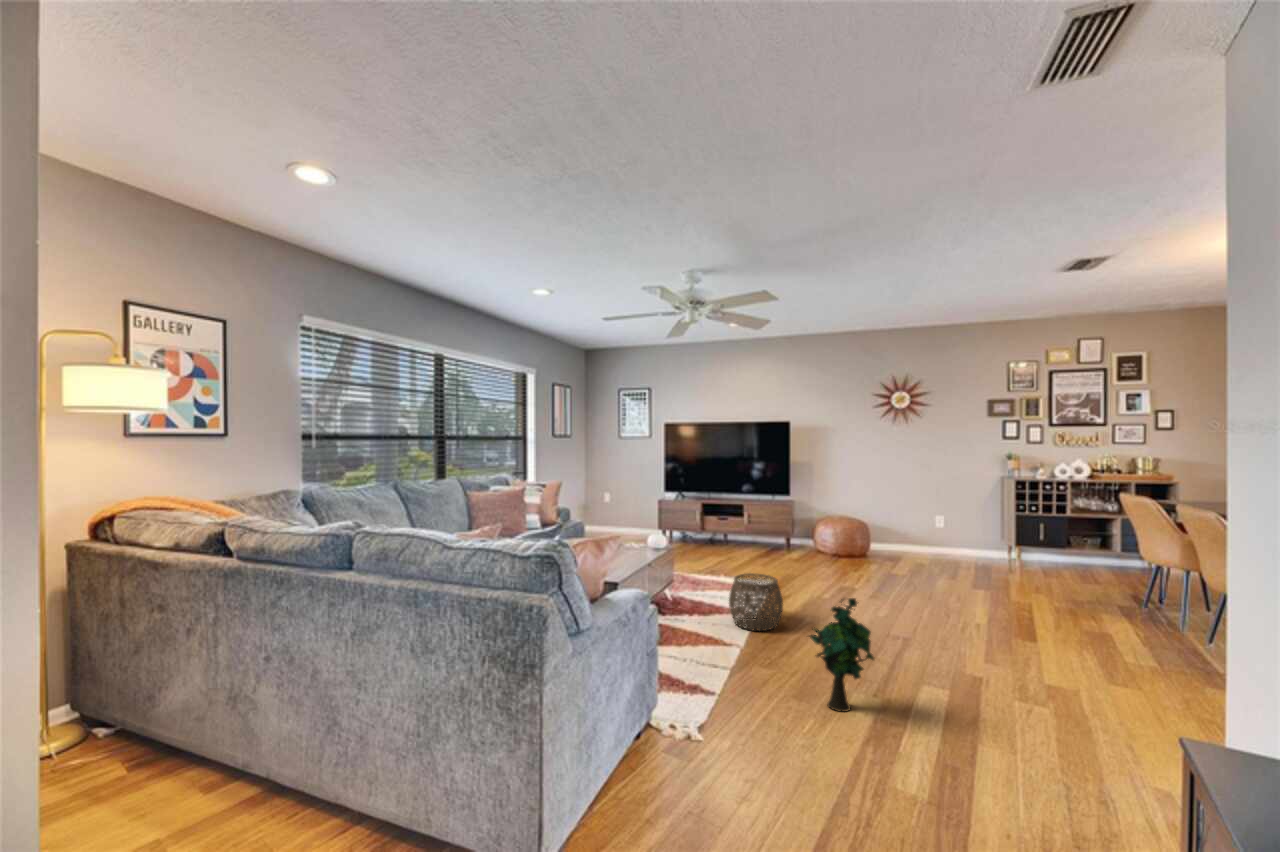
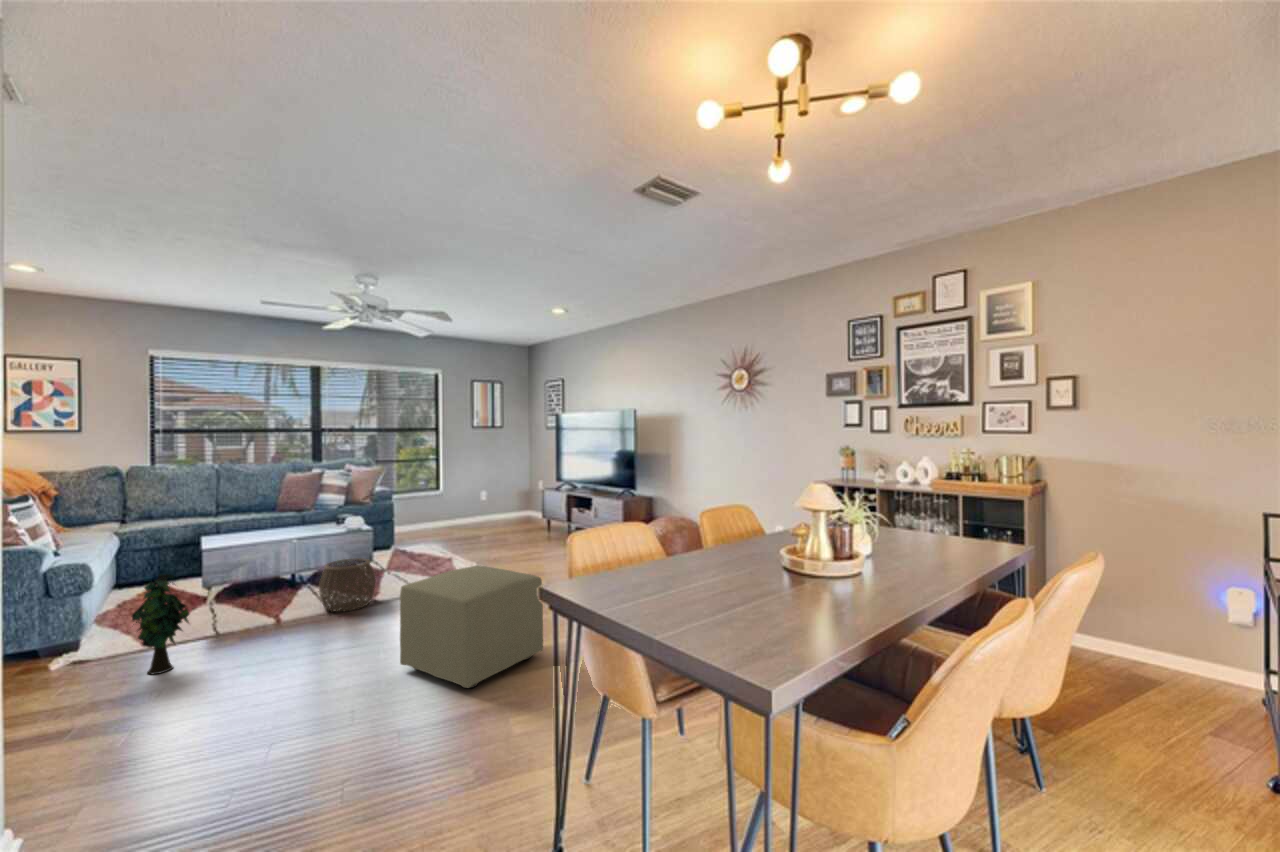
ottoman: none [947,559,1085,652] -> present [400,565,543,688]

